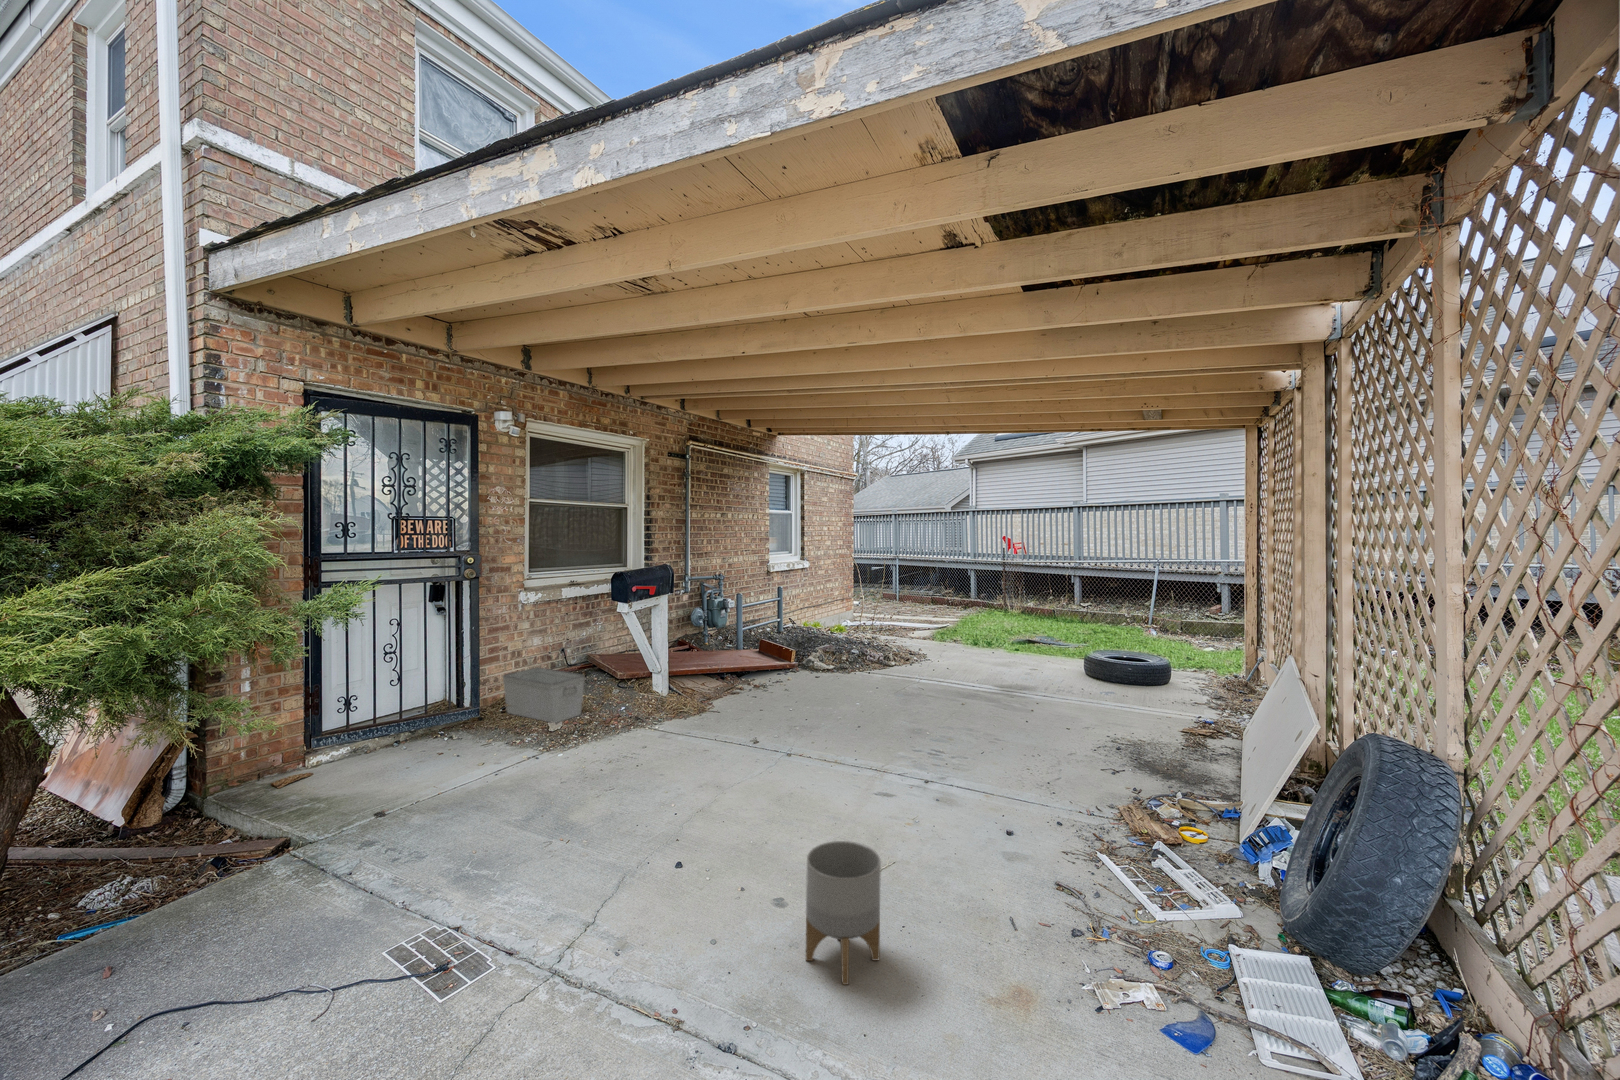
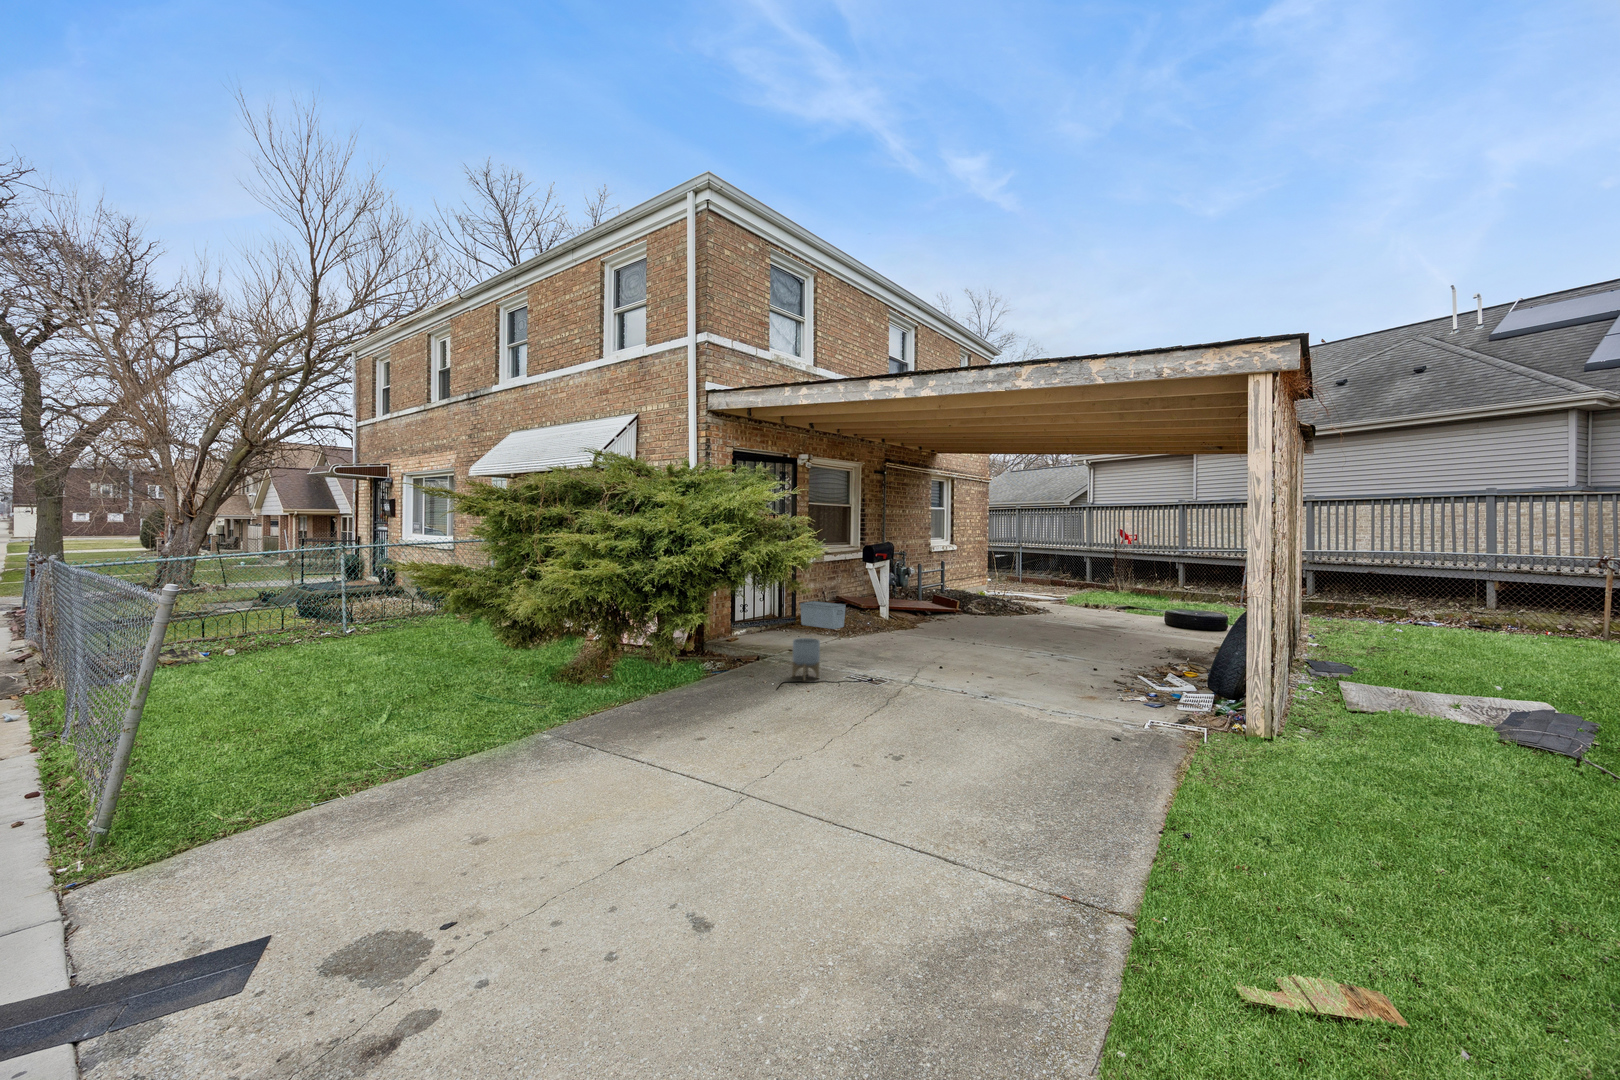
planter: present [806,841,881,985] -> present [792,638,820,680]

